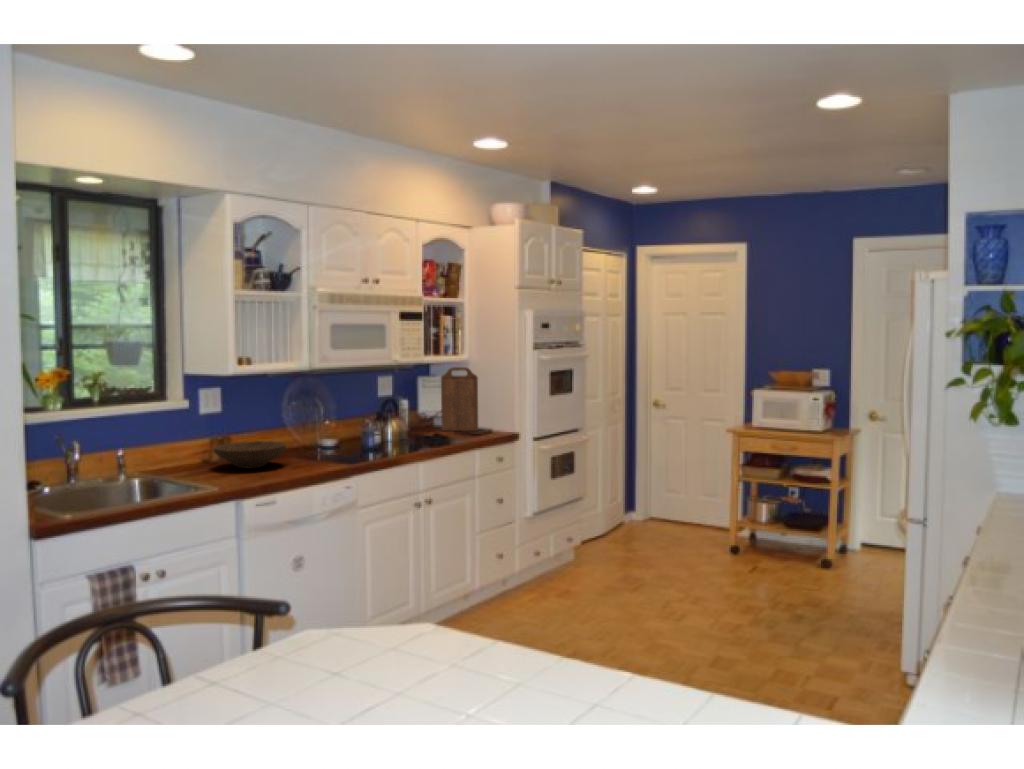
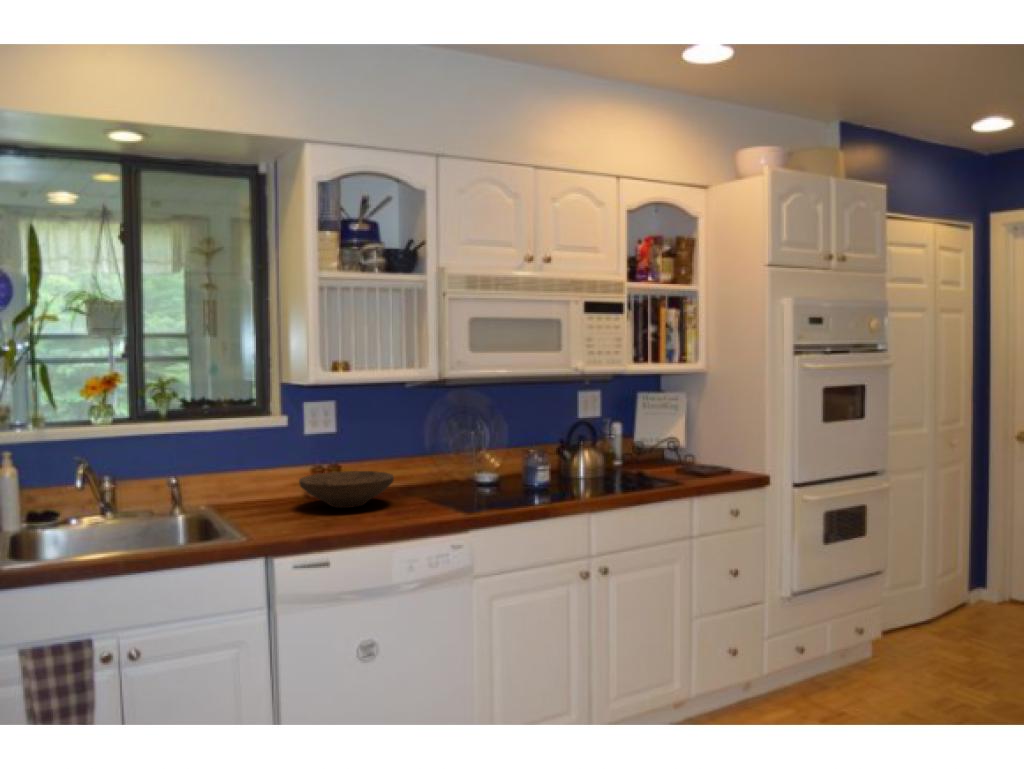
cutting board: present [441,367,478,431] -> none [663,380,714,469]

